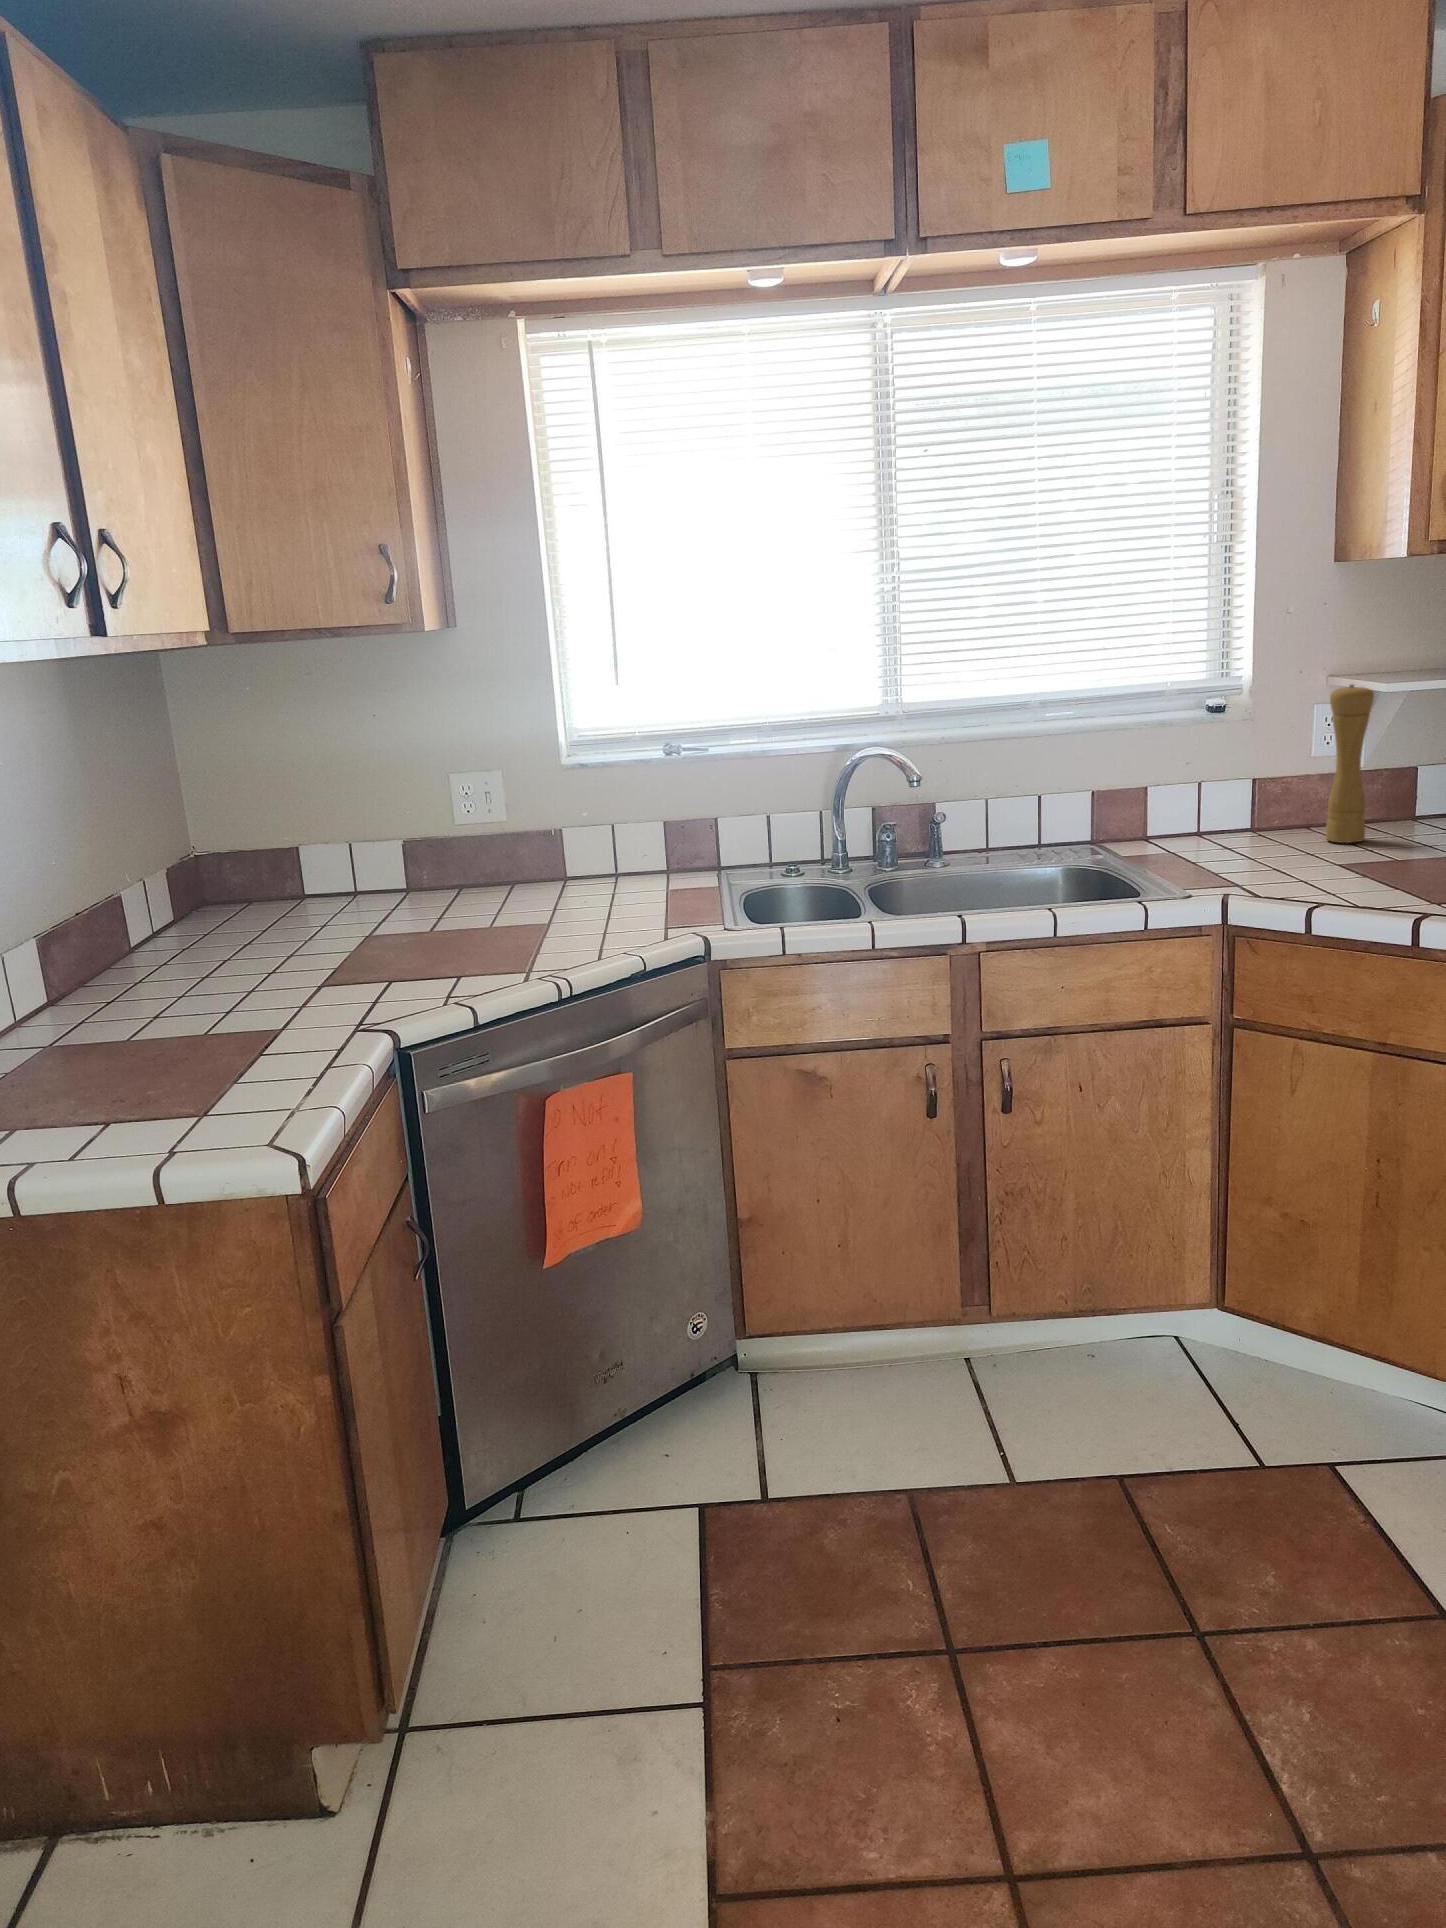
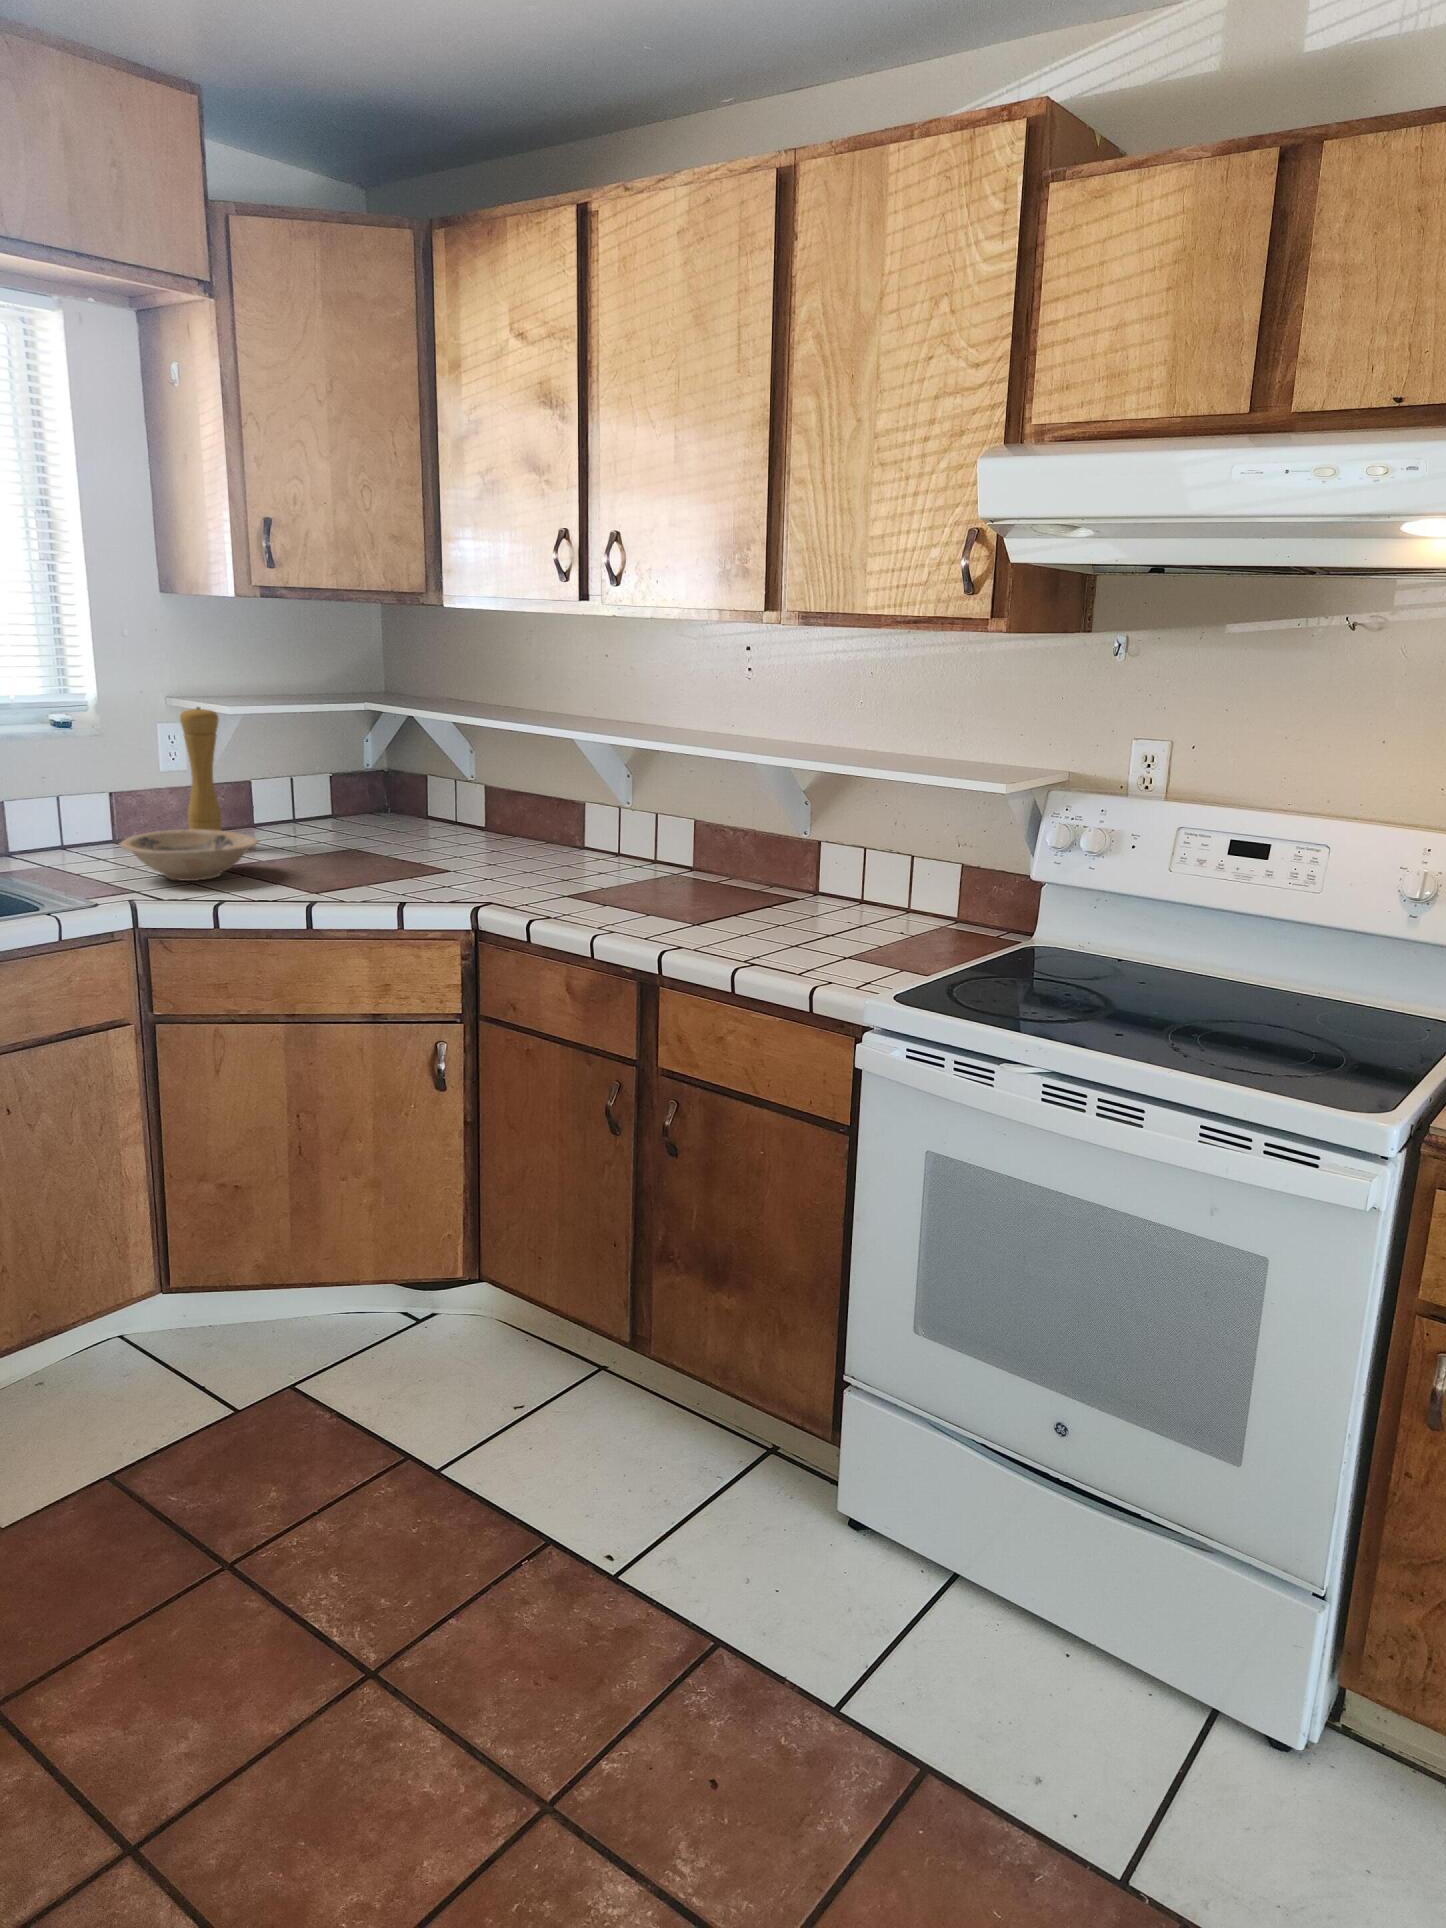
bowl: none [1234,821,1390,878] -> present [120,829,259,881]

